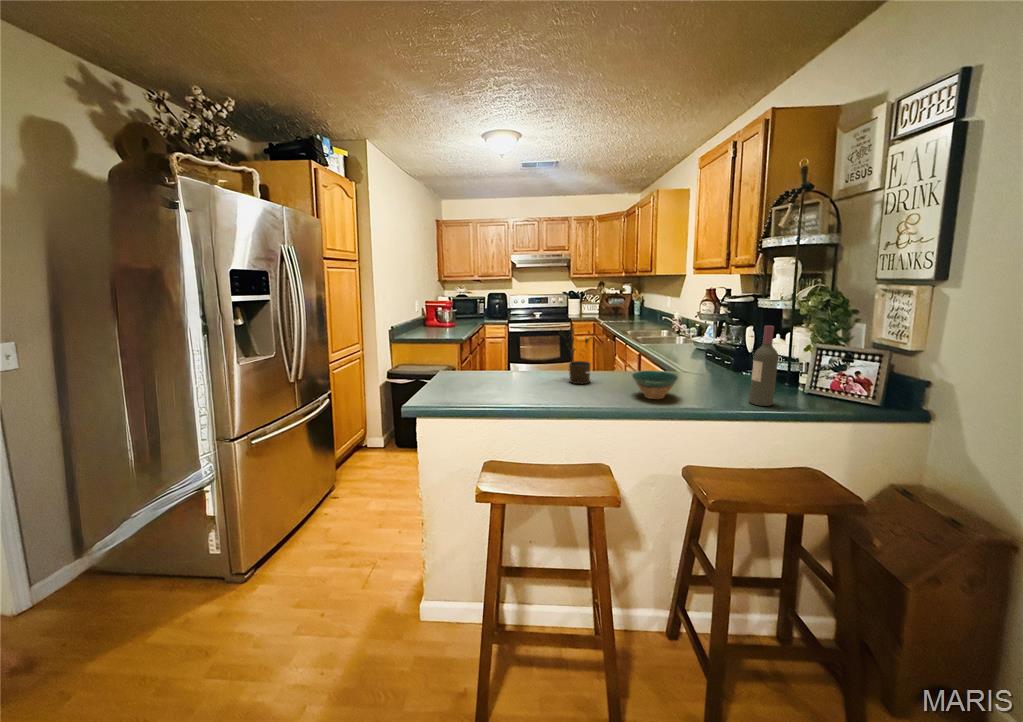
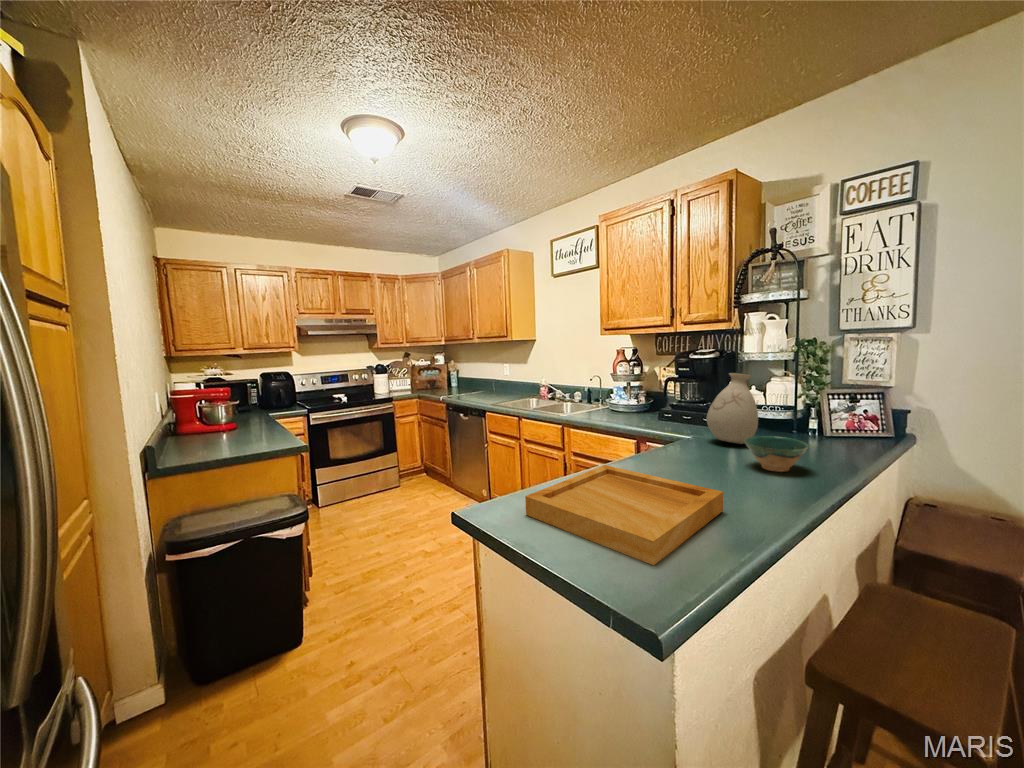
vase: none [673,318,719,382] -> present [707,373,758,444]
wine bottle: present [749,326,778,406] -> none [828,373,856,455]
potted plant: present [560,329,594,384] -> none [630,397,681,474]
tray: none [450,368,537,403] -> present [525,465,723,565]

